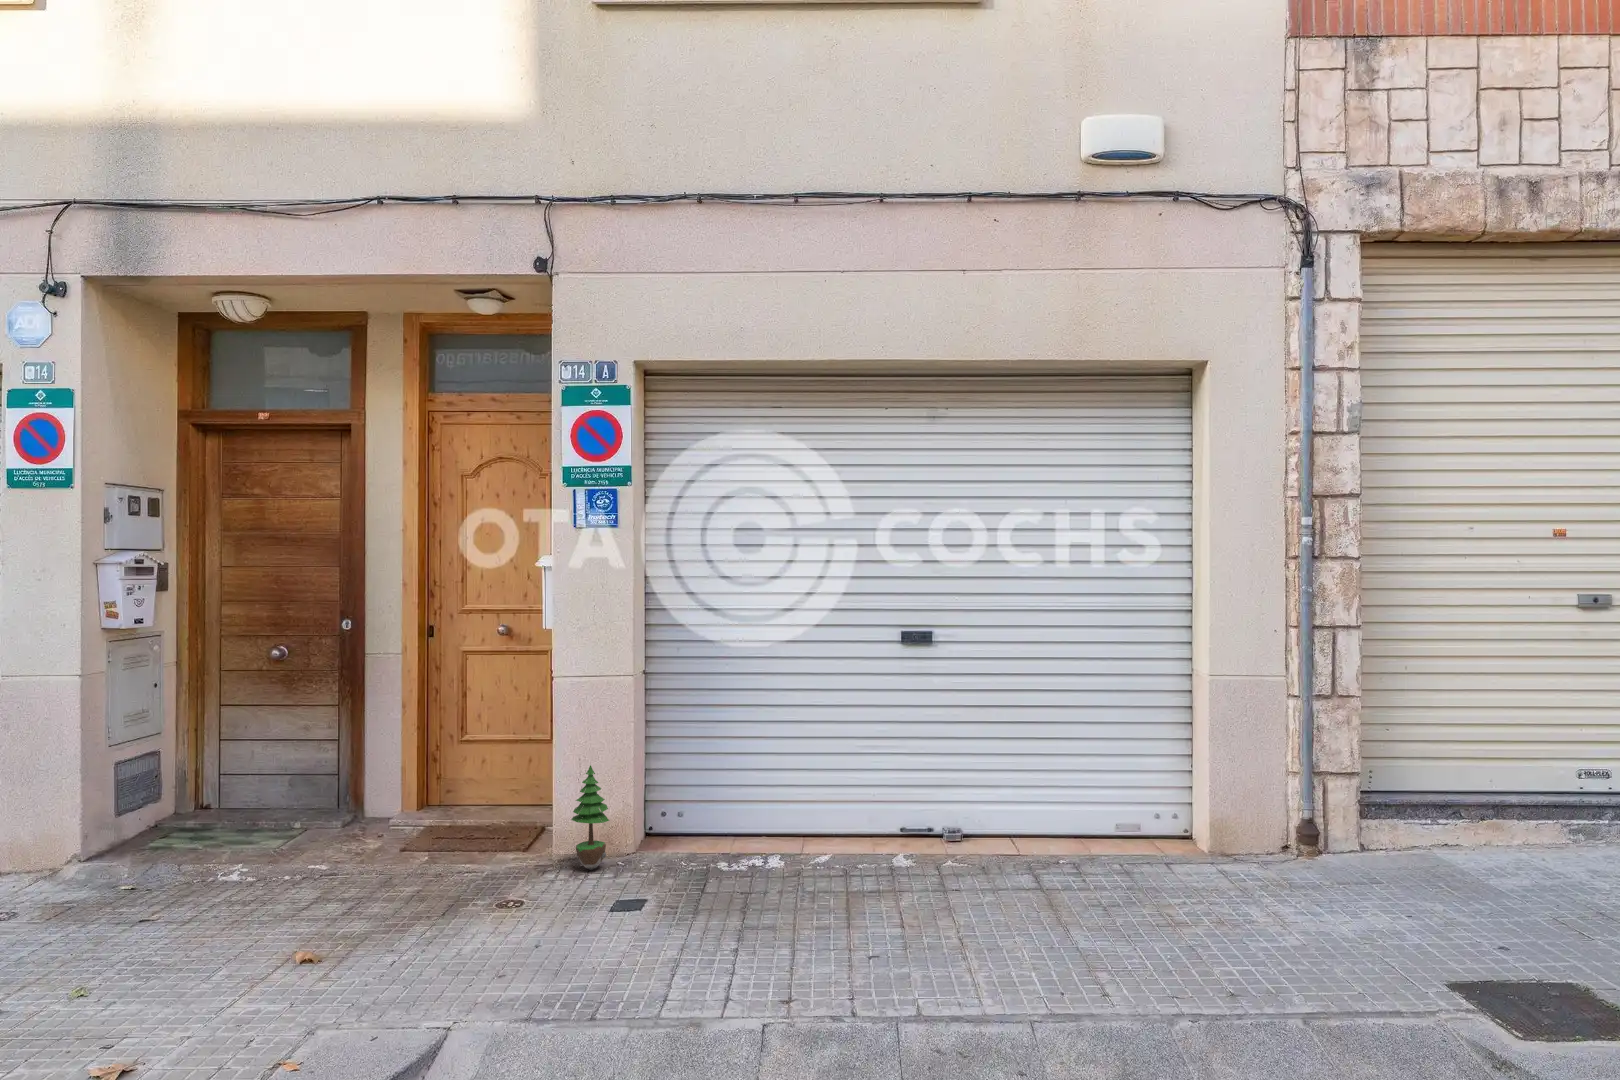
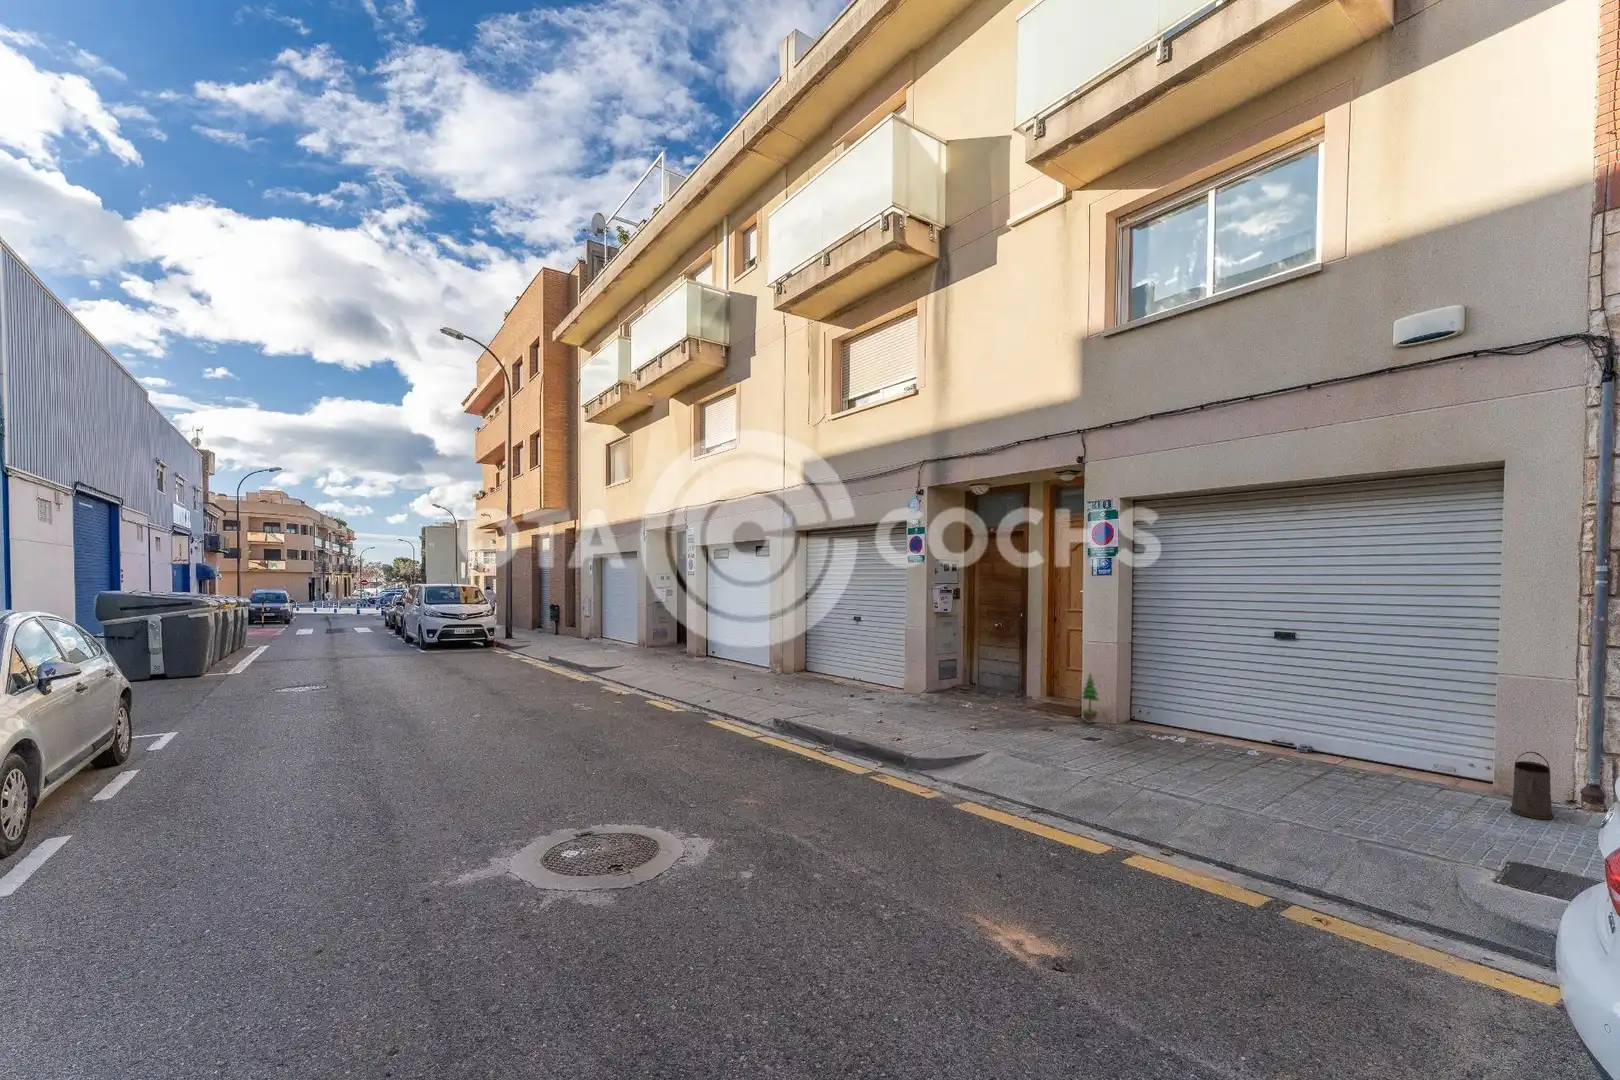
watering can: none [1249,786,1308,887] -> present [1510,752,1553,819]

